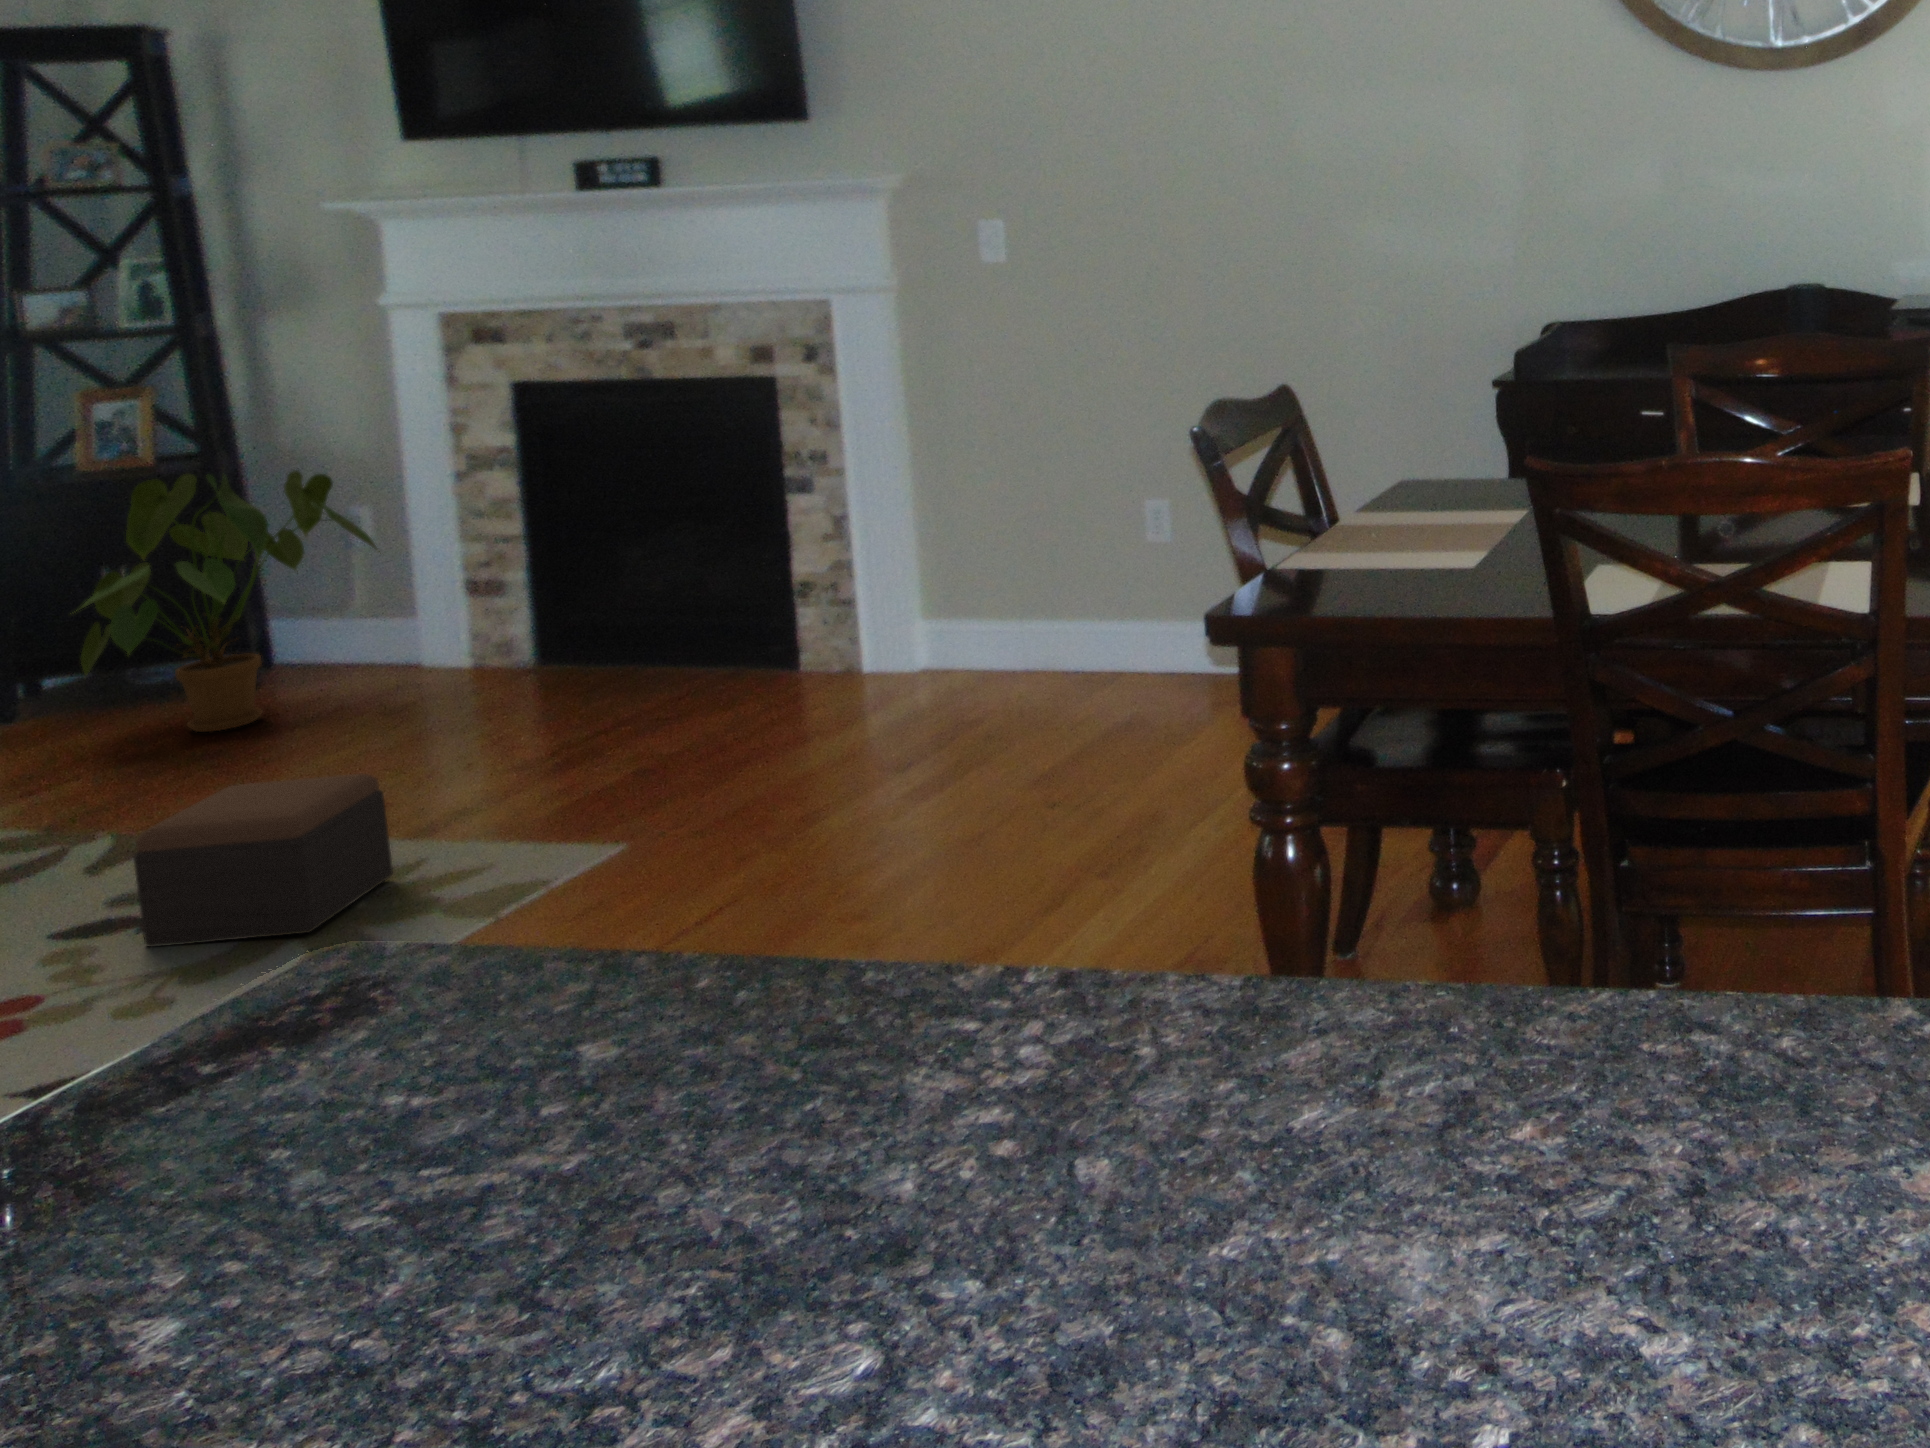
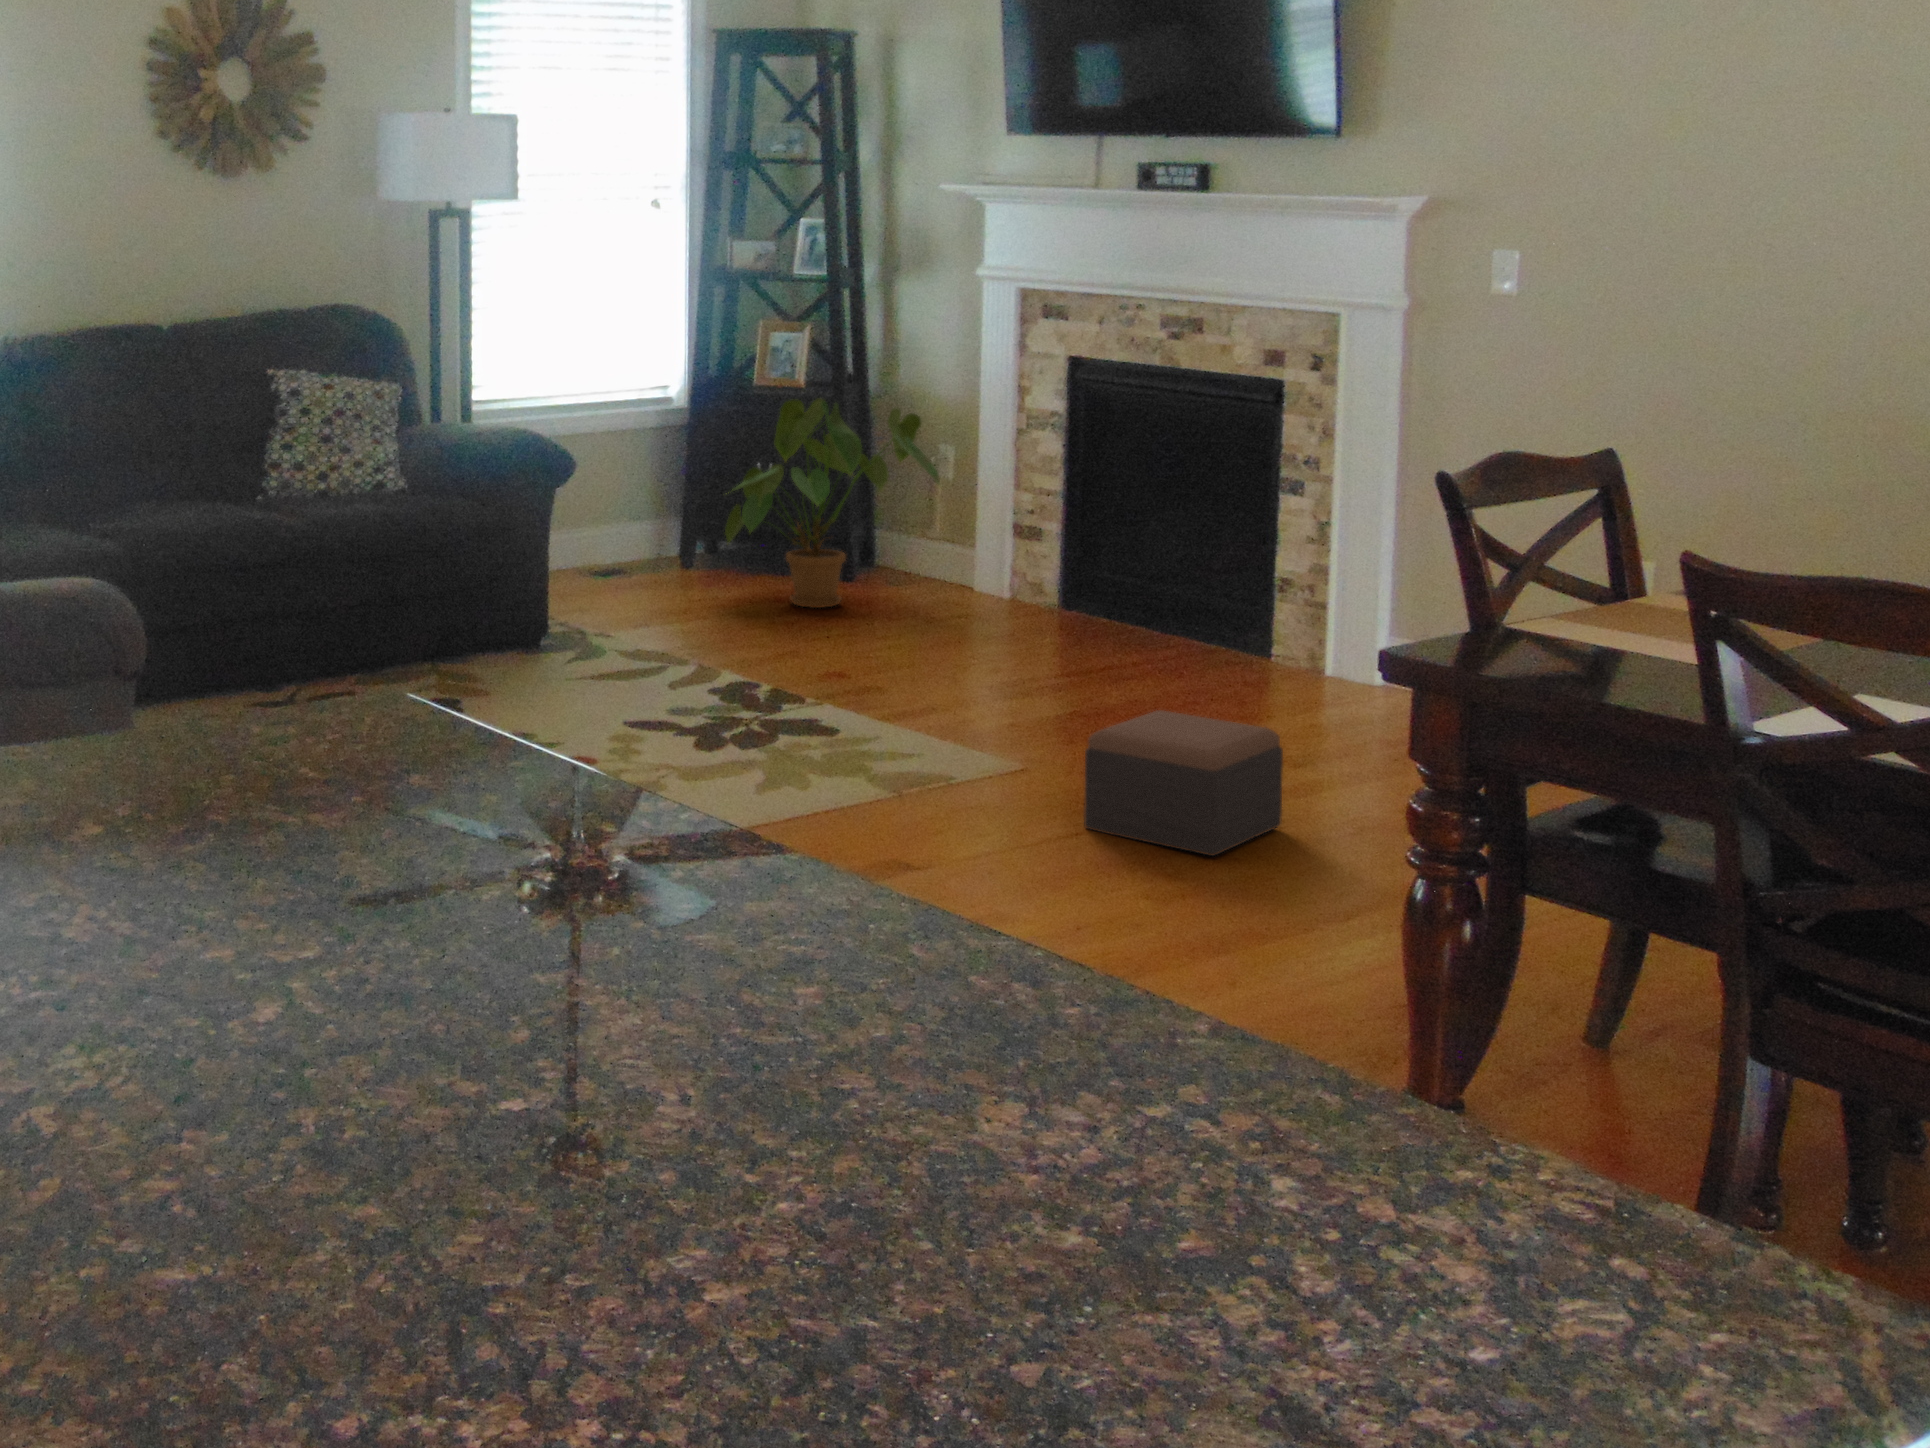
footstool: present [133,774,393,947] -> present [1084,710,1283,856]

